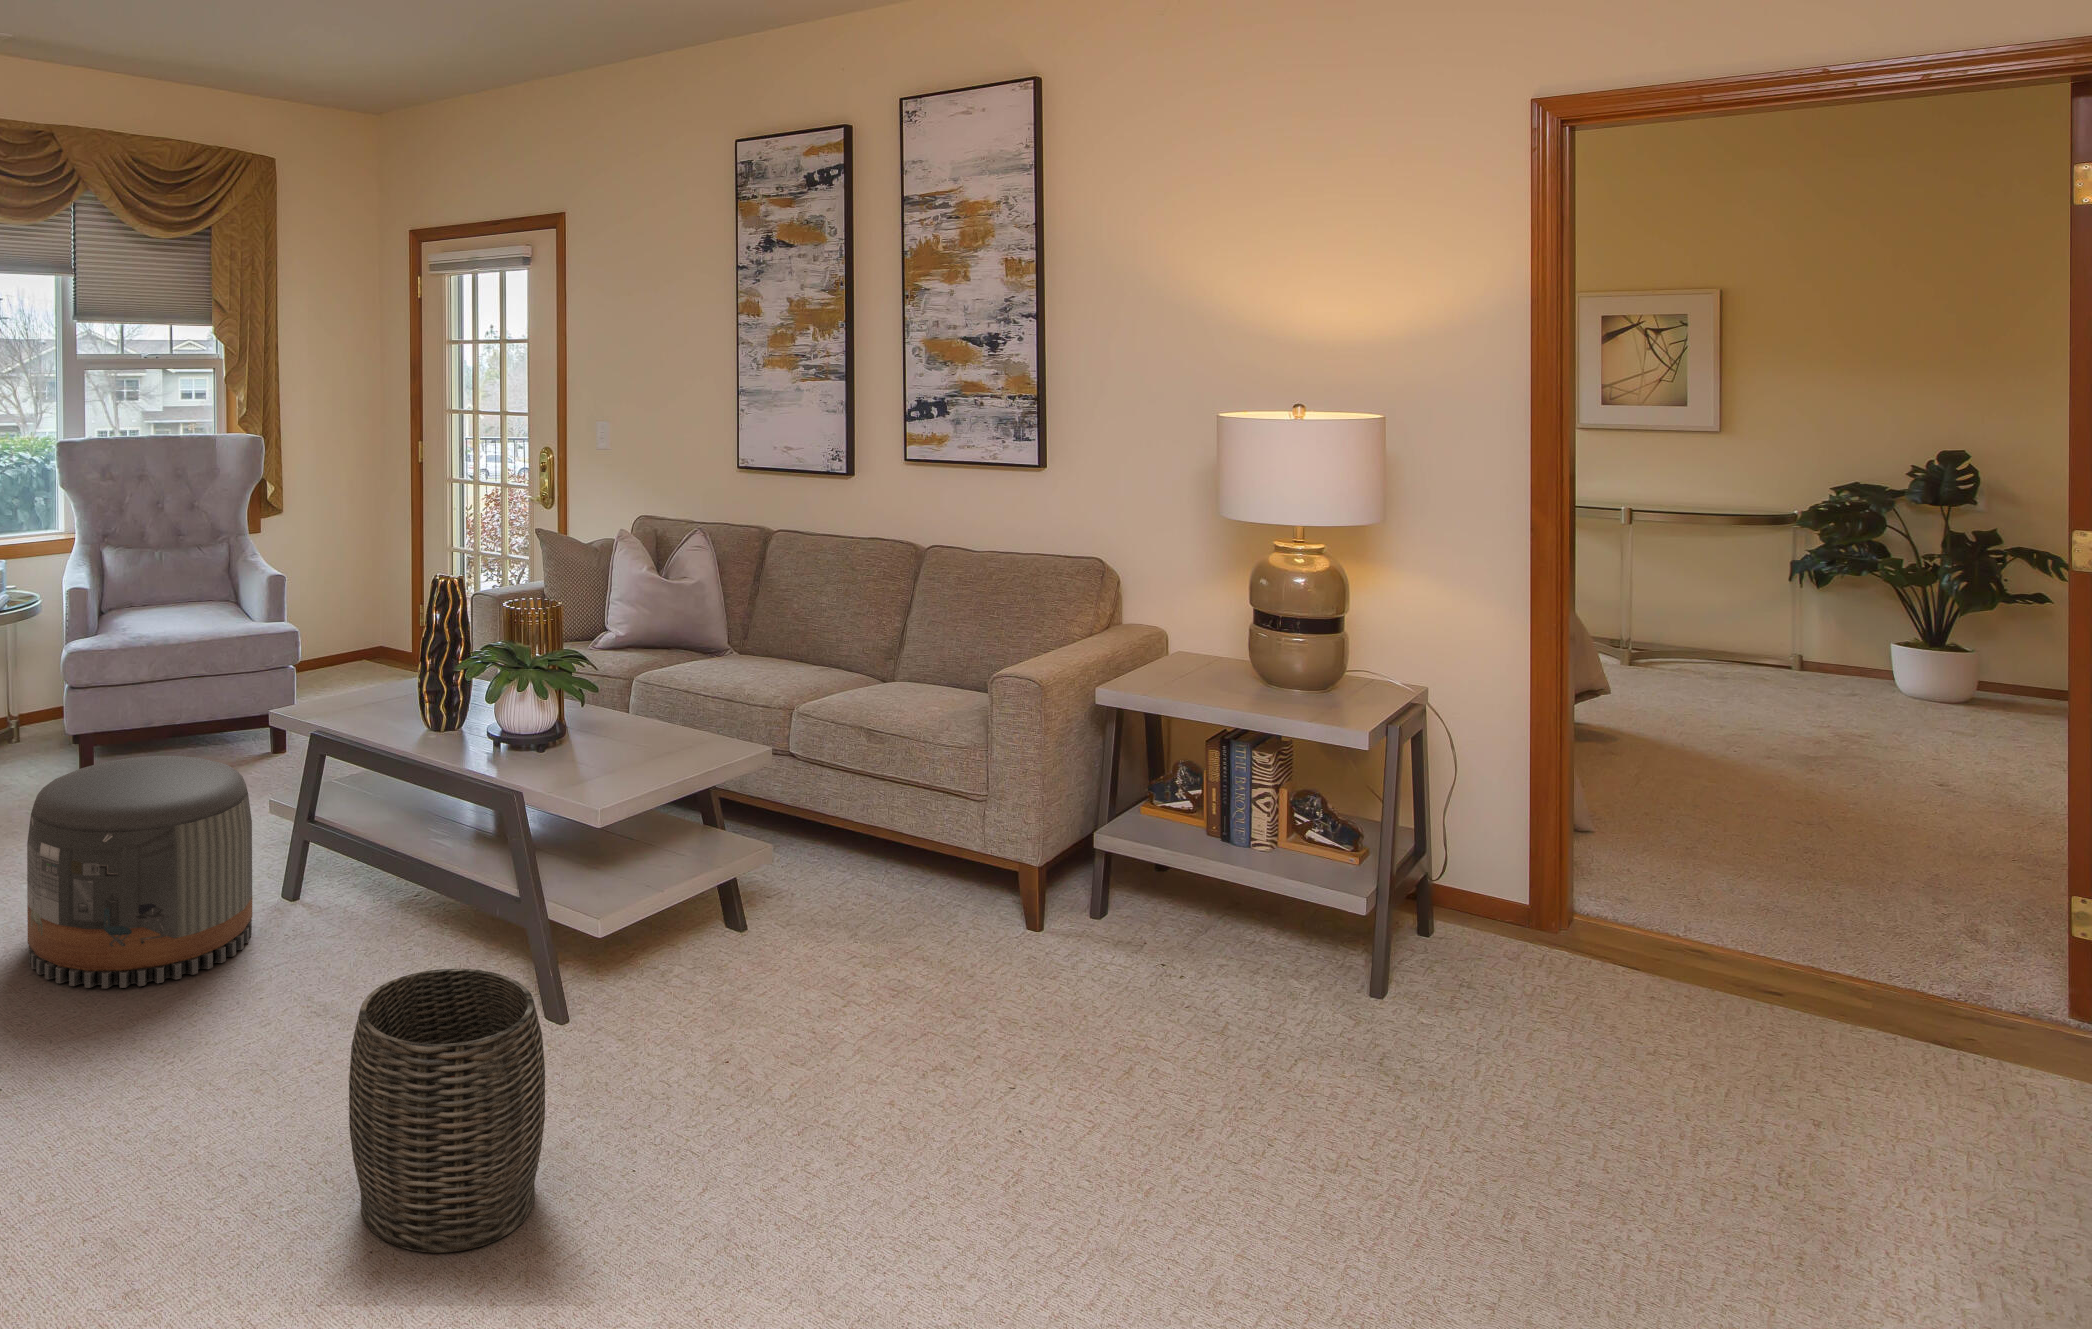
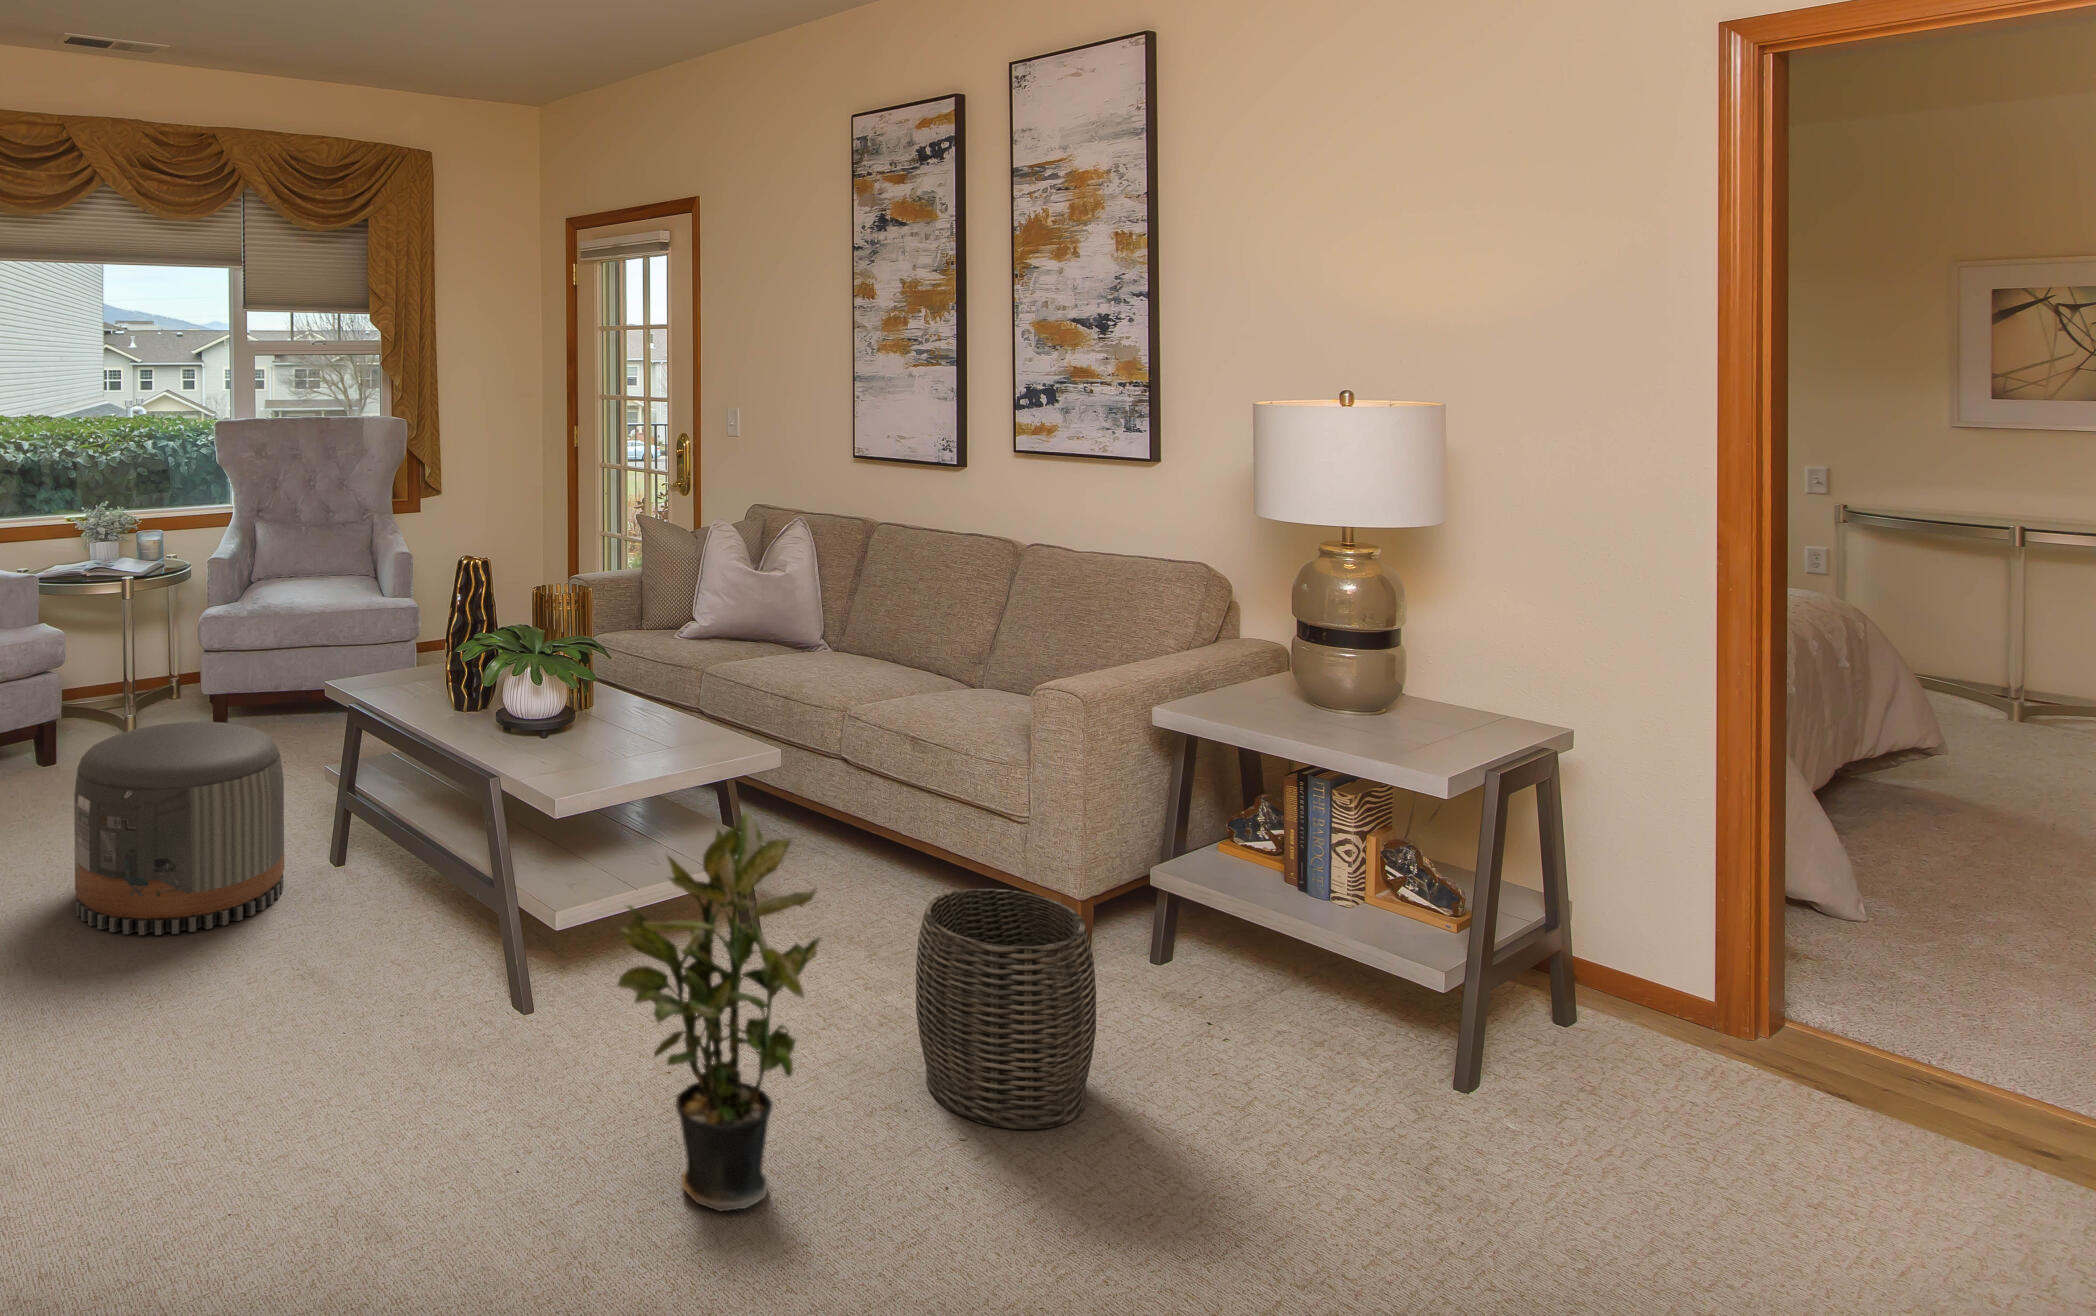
potted plant: none [745,804,943,1193] -> present [617,812,820,1211]
woven basket: present [349,969,545,1252] -> present [916,889,1096,1129]

